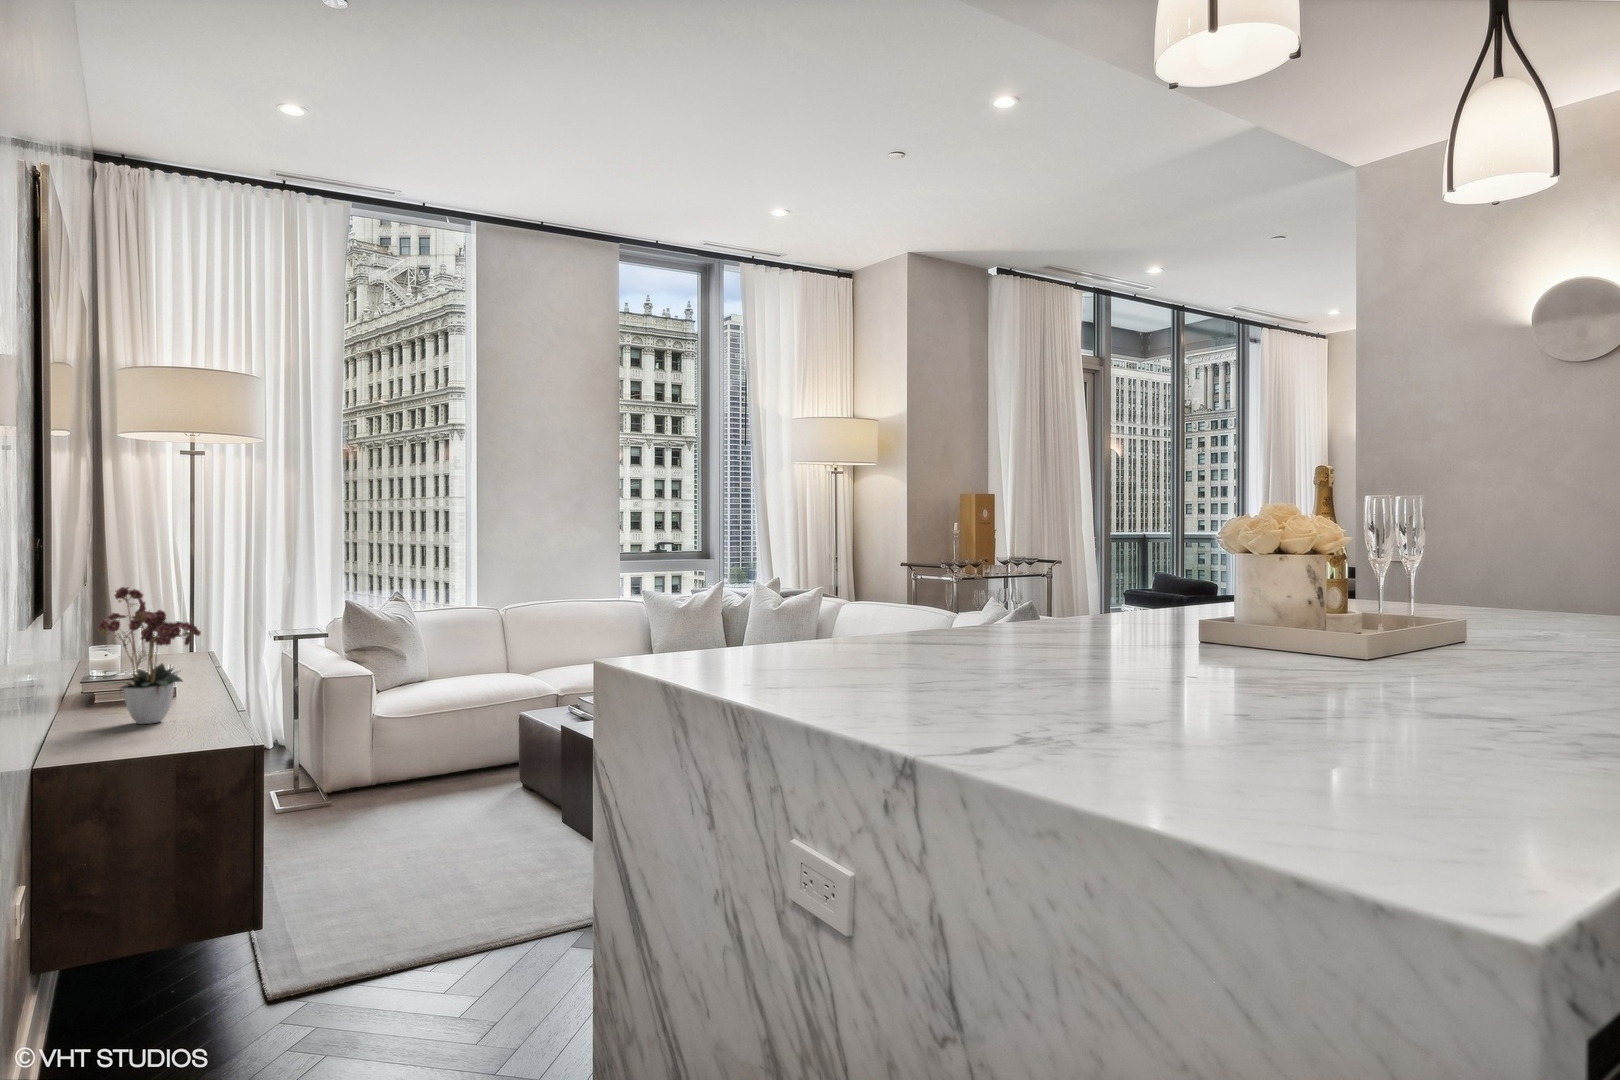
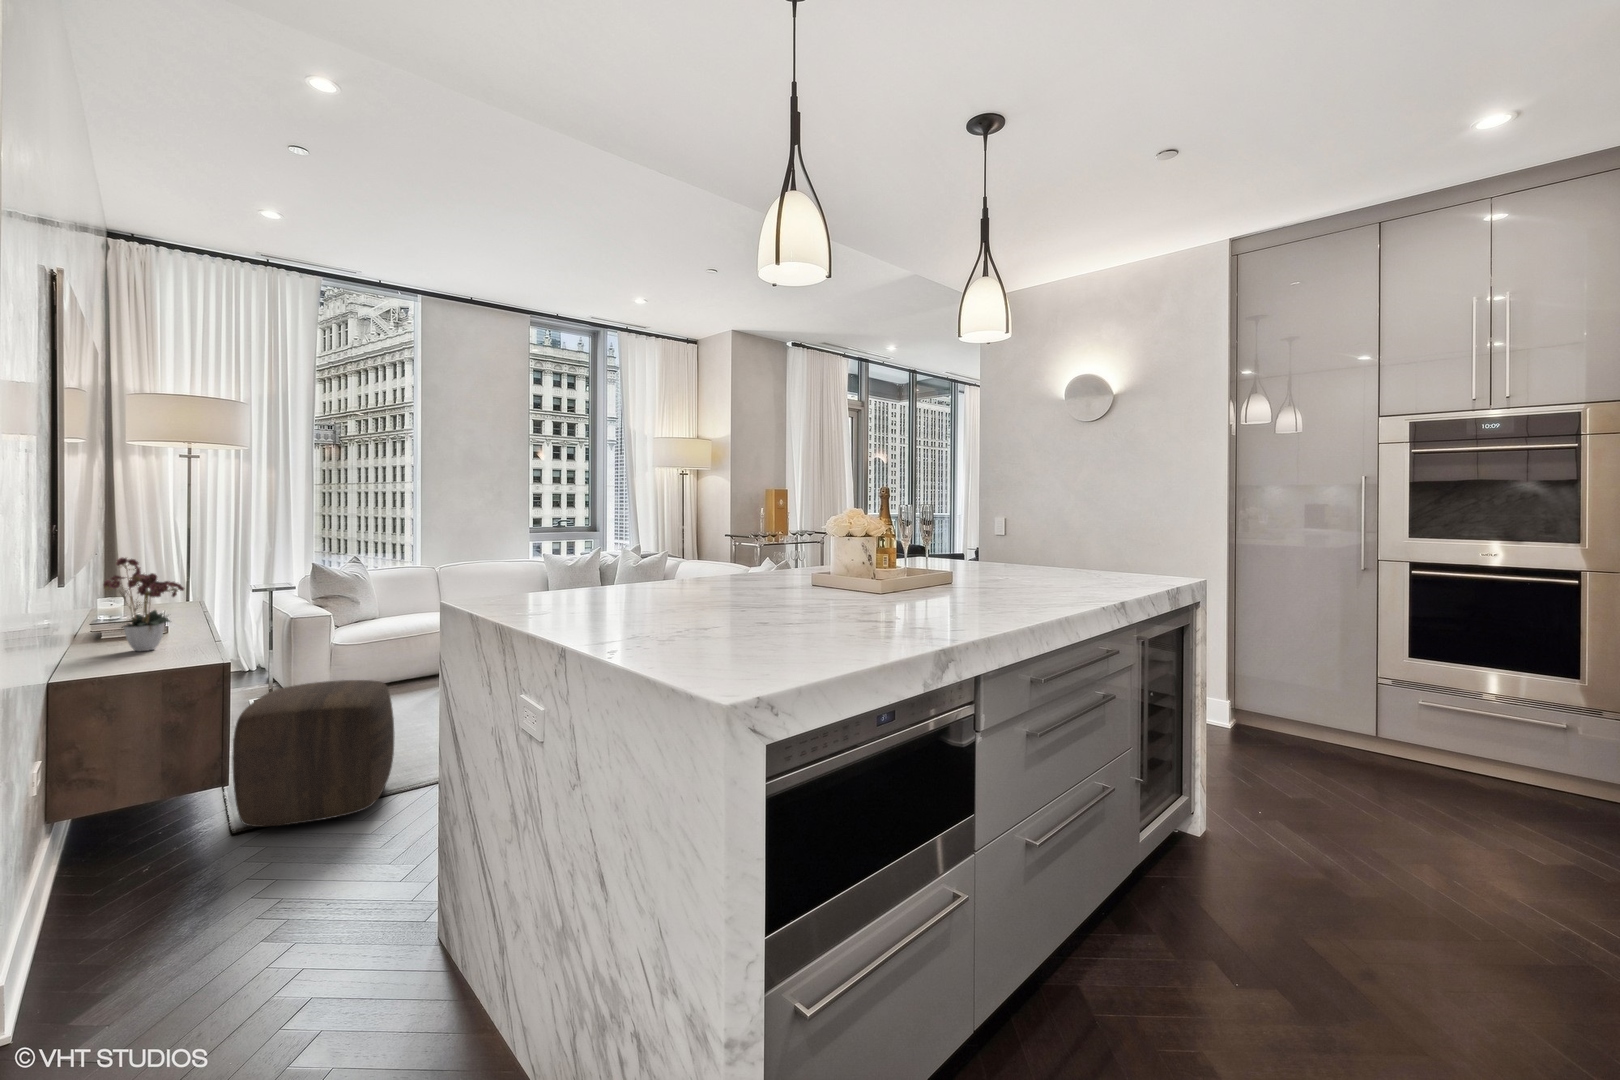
ottoman: none [268,773,481,996] -> present [232,680,394,827]

